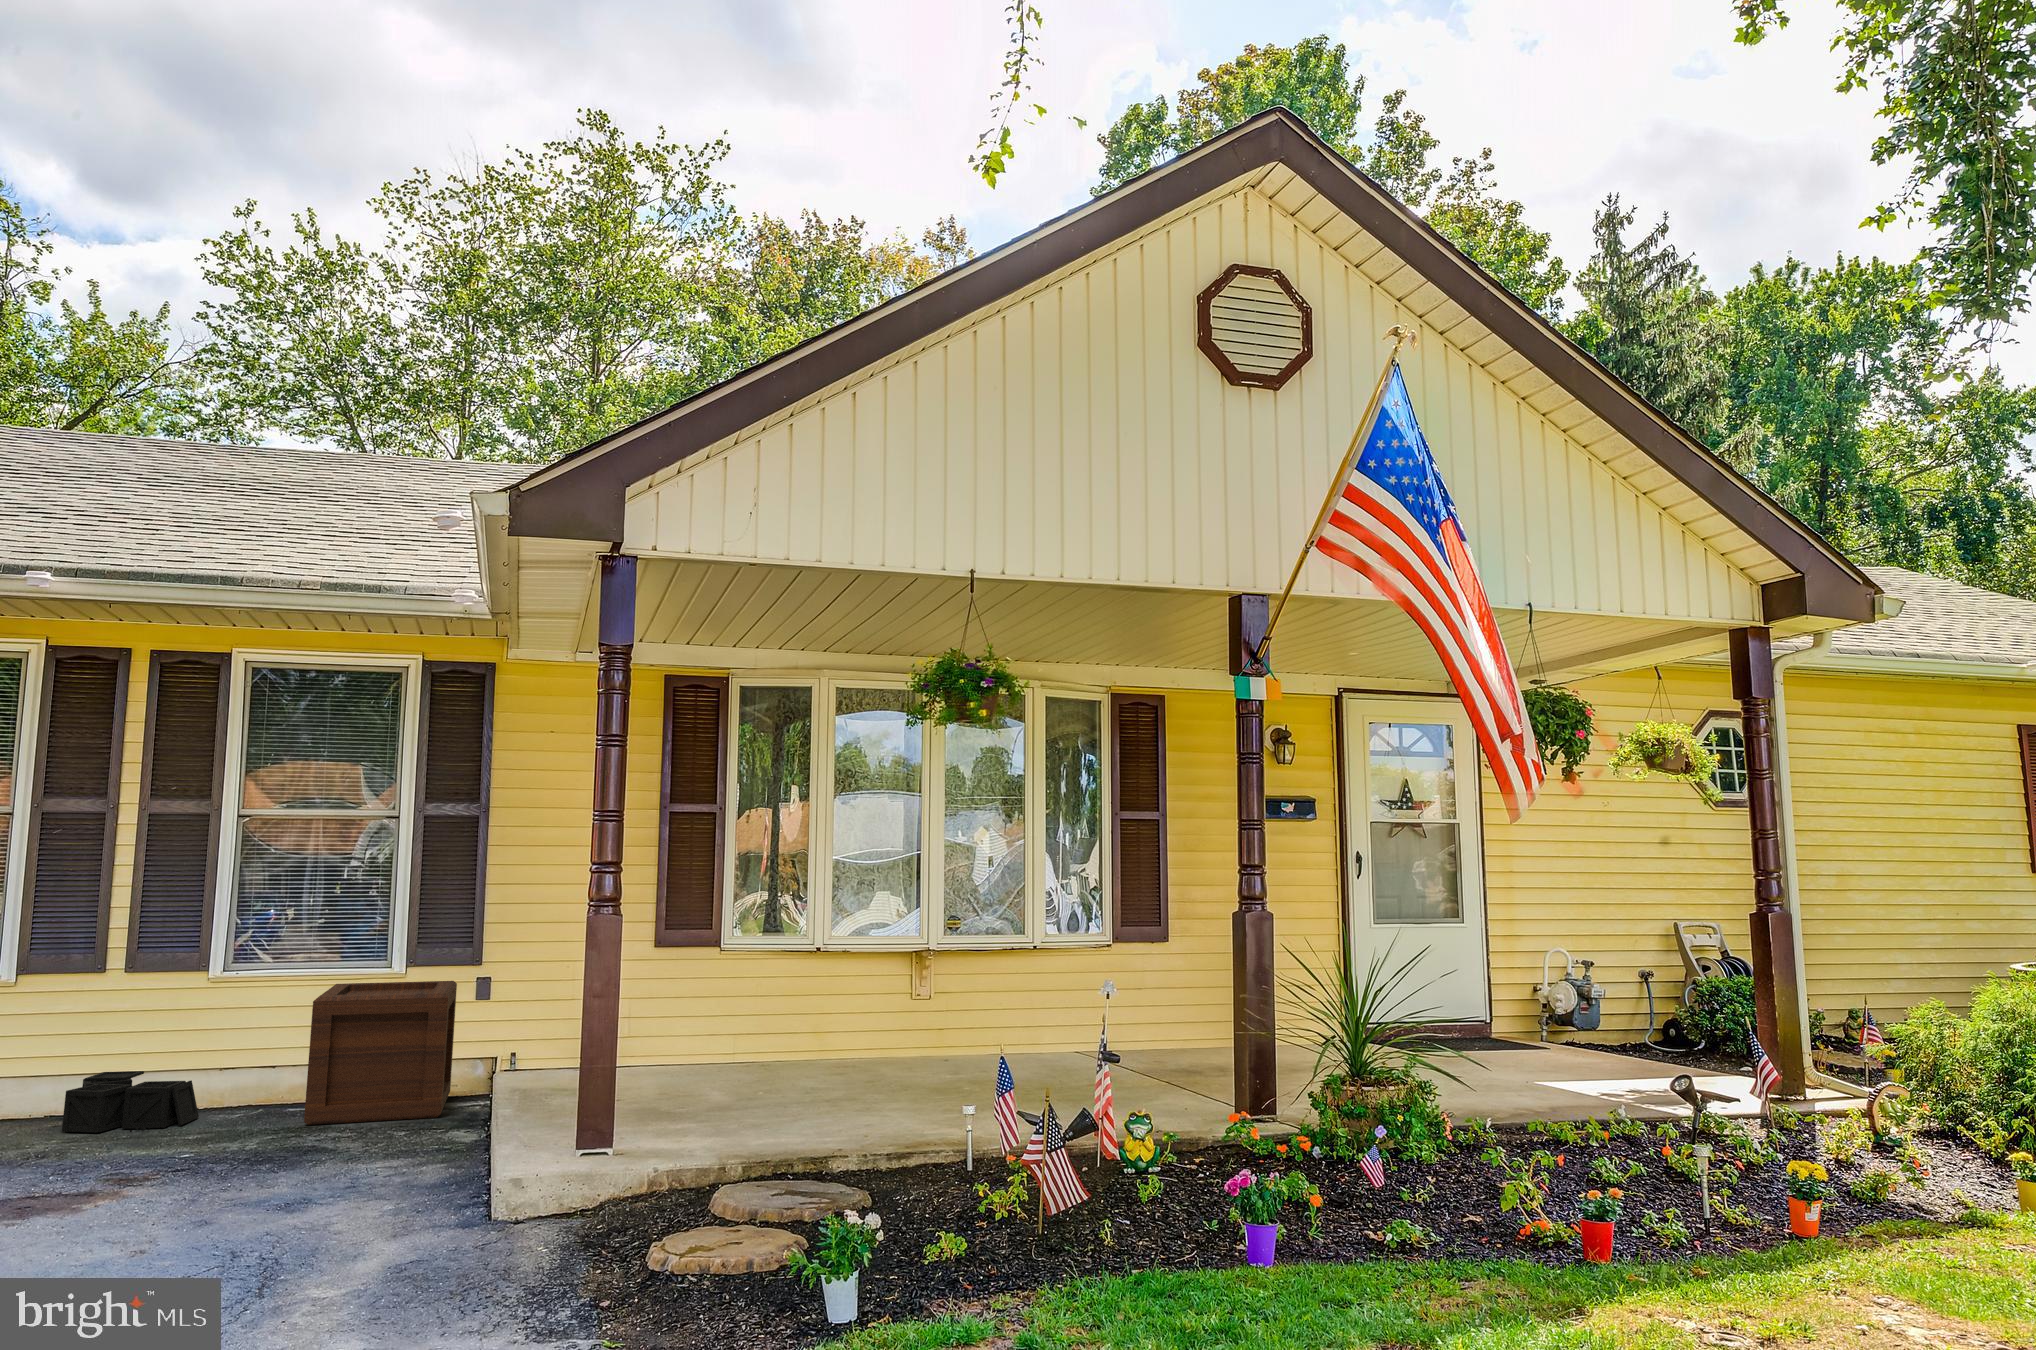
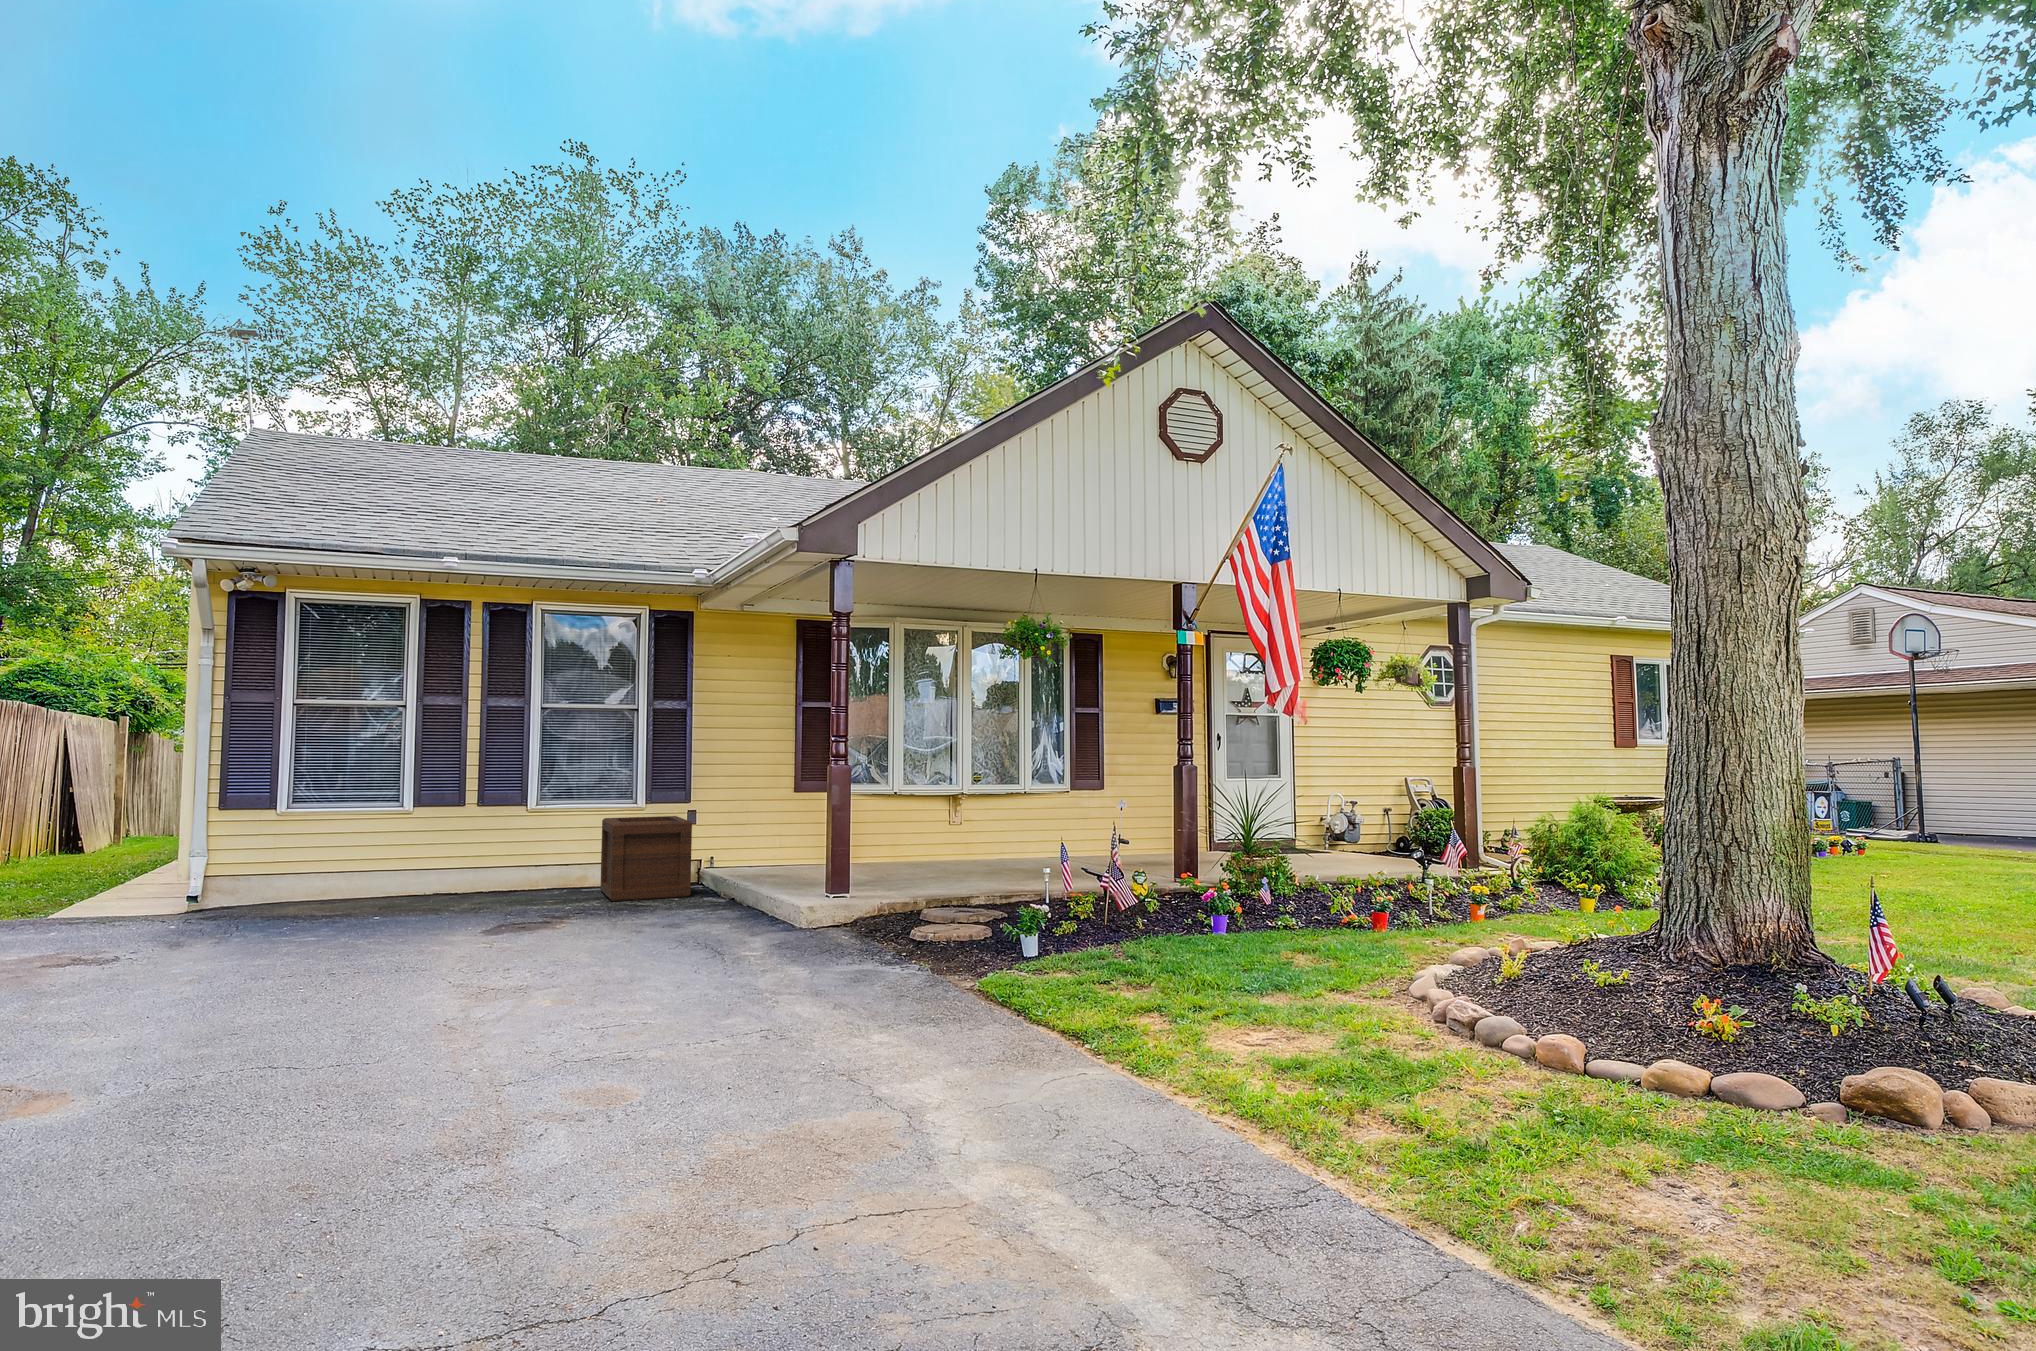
storage bin: present [62,1071,199,1133] -> none [455,873,535,908]

